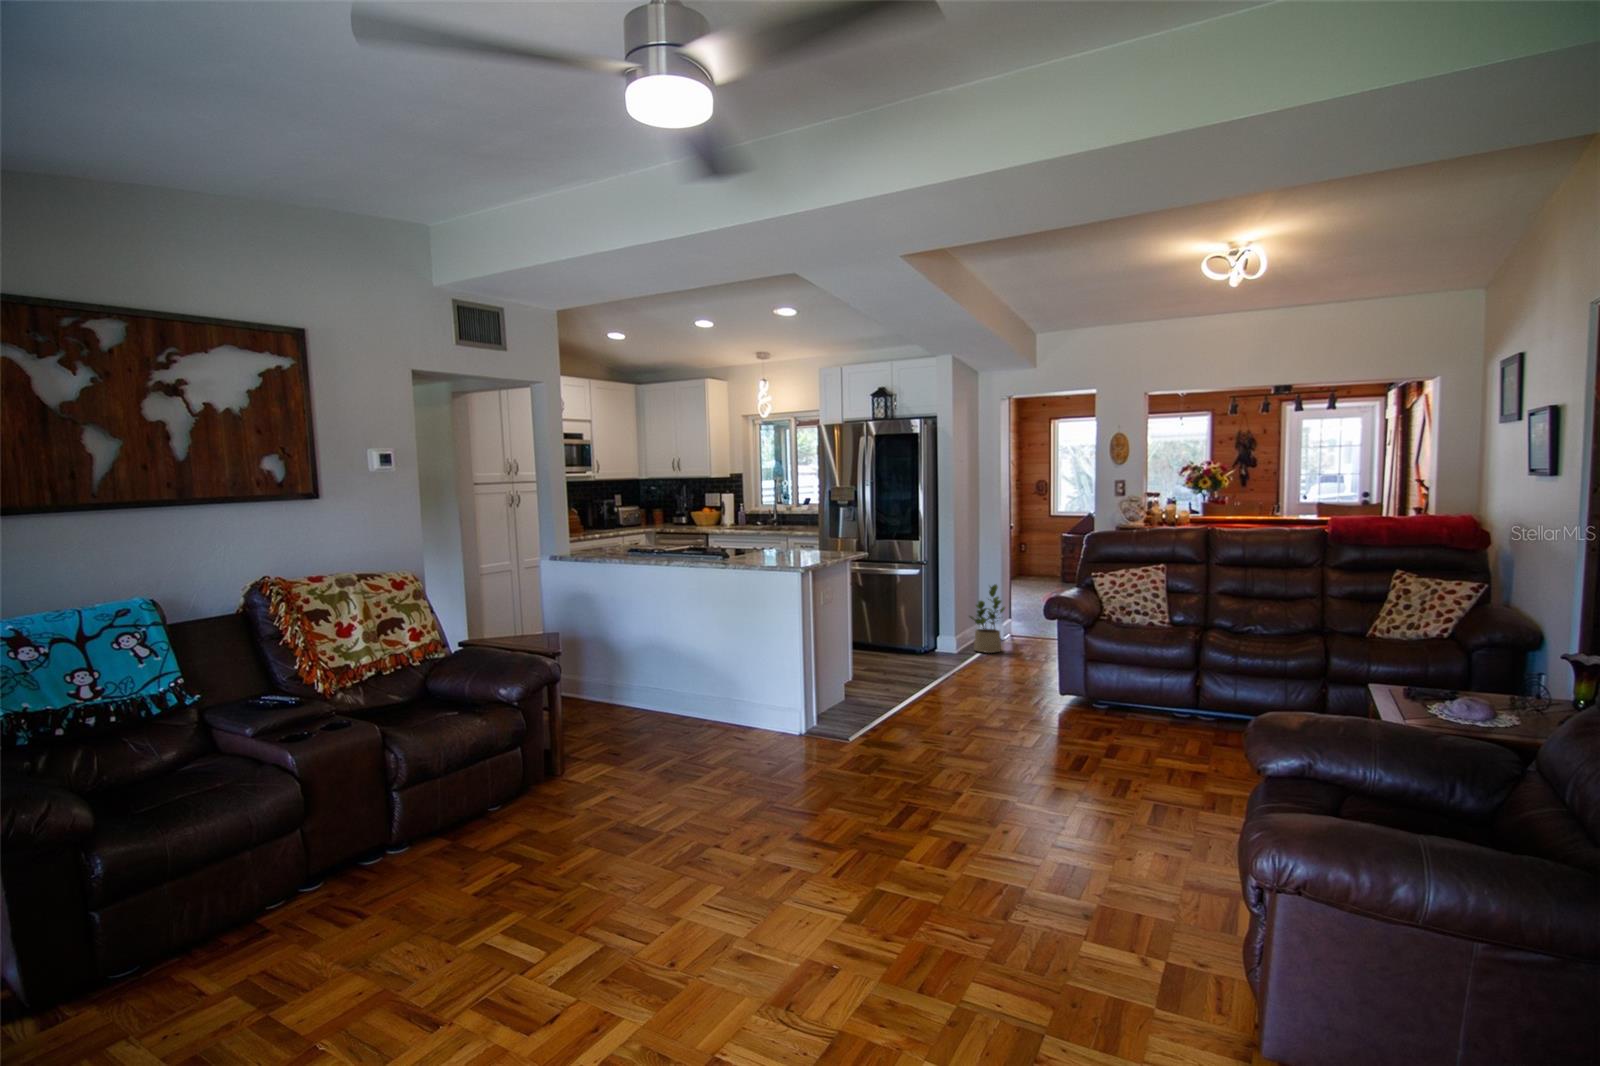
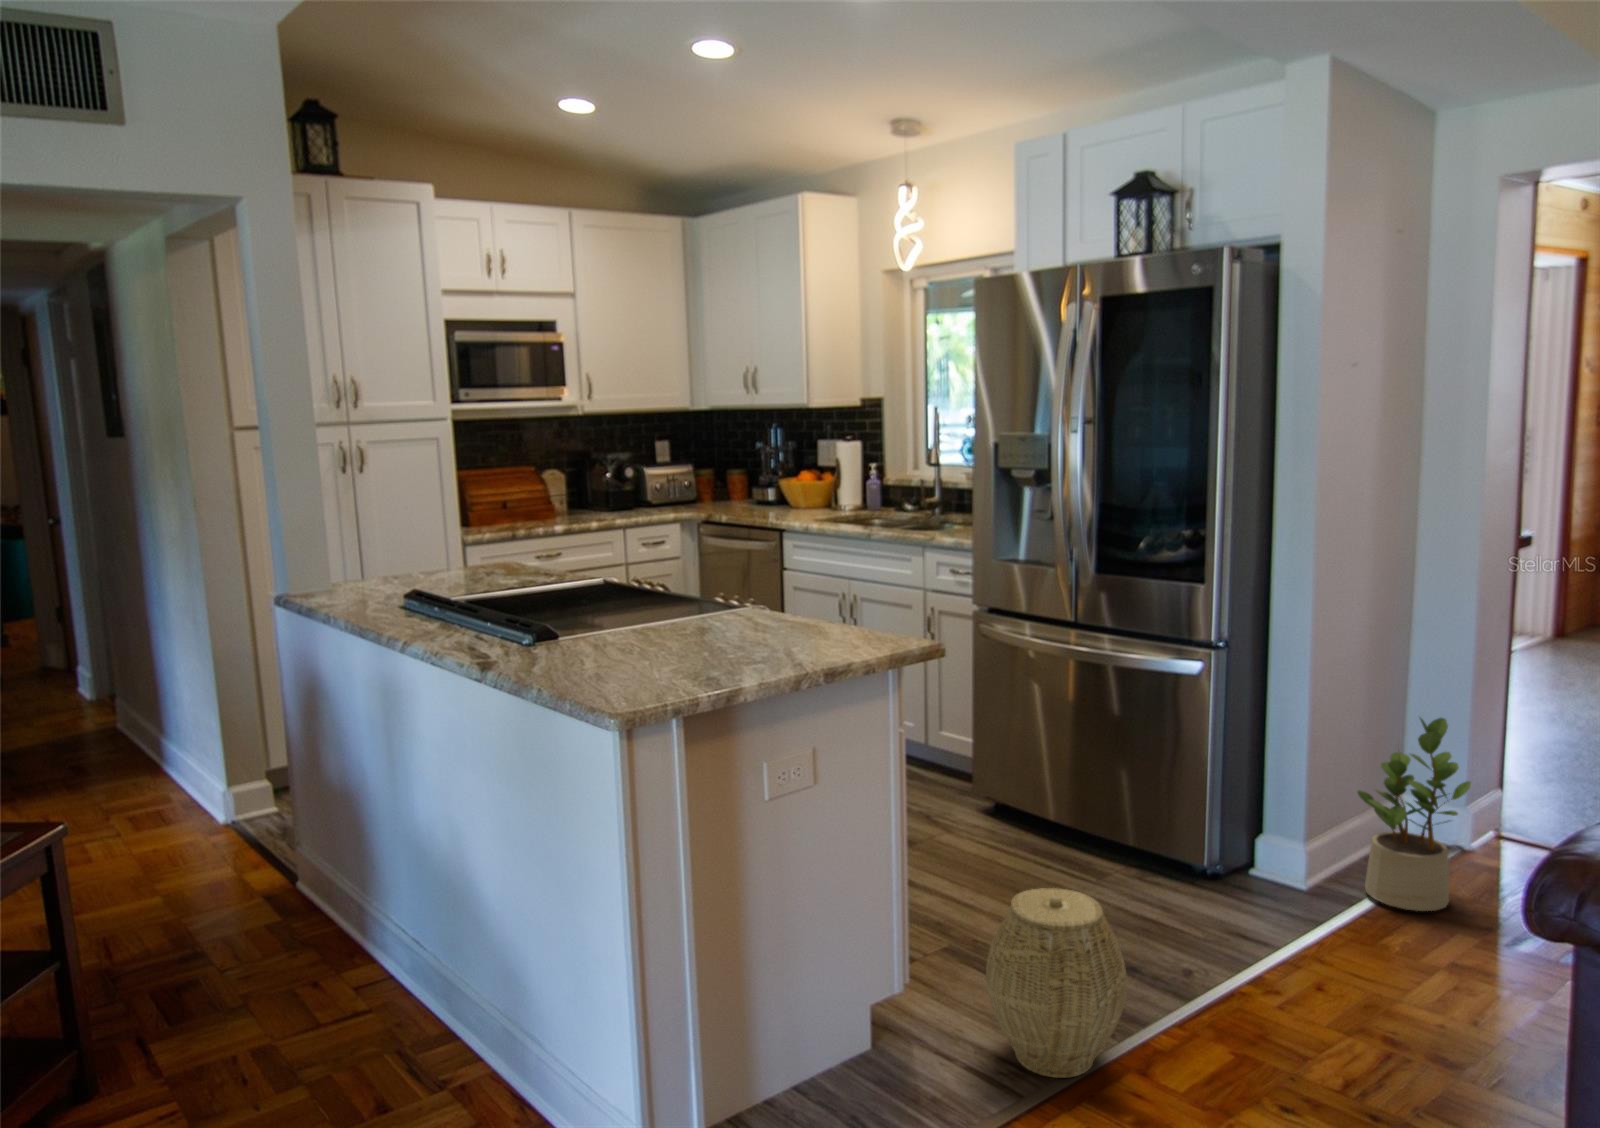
woven basket: none [878,635,924,694] -> present [986,888,1127,1078]

